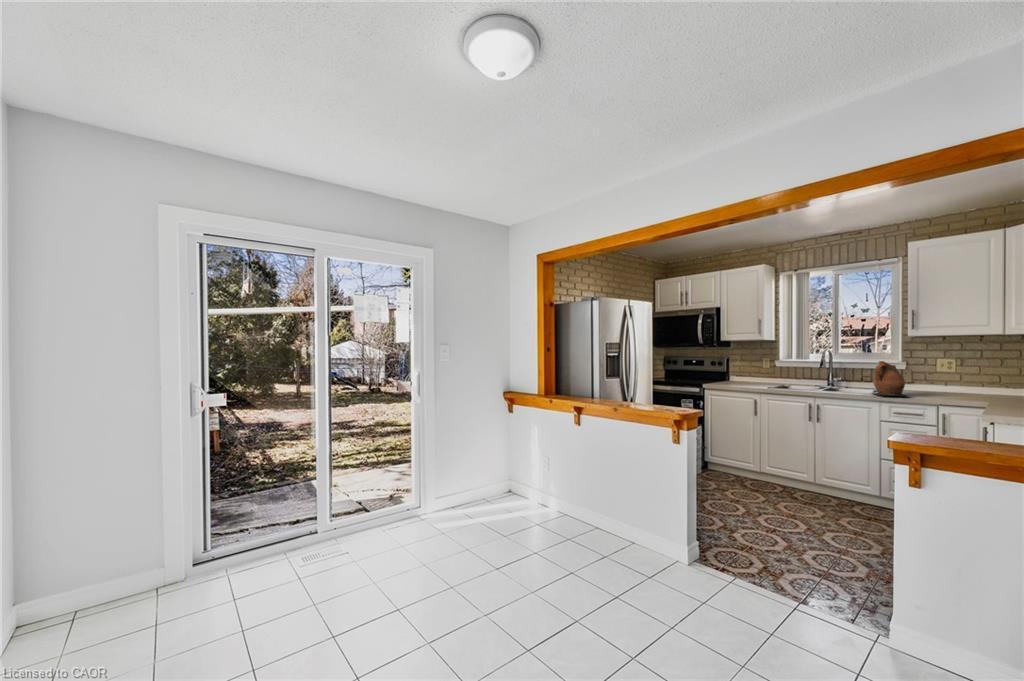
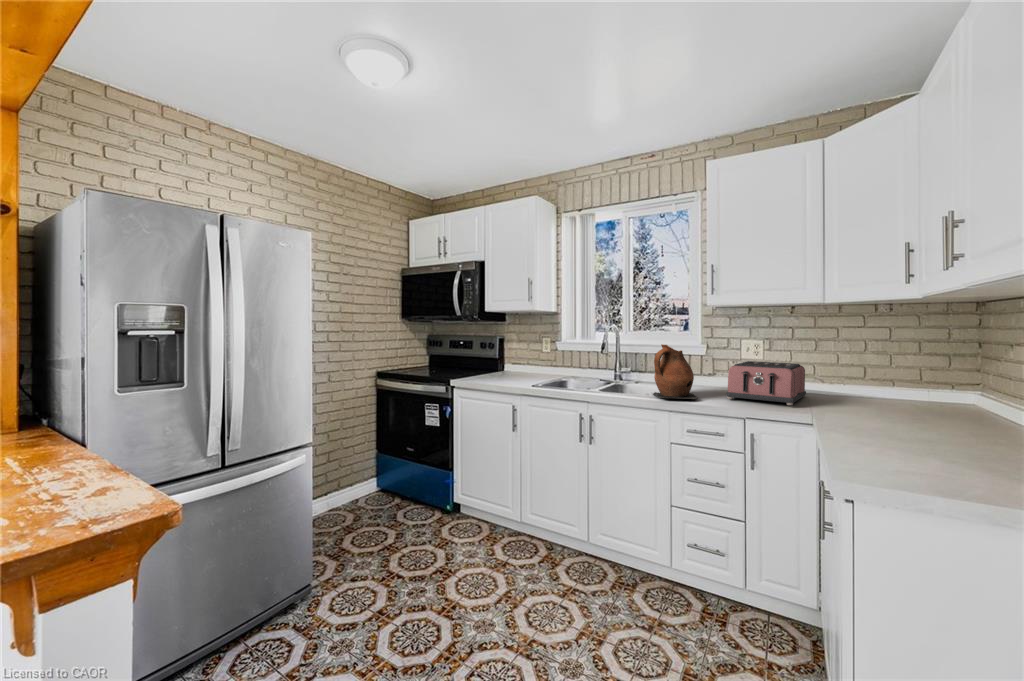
toaster: none [932,373,997,400] -> present [726,361,806,405]

